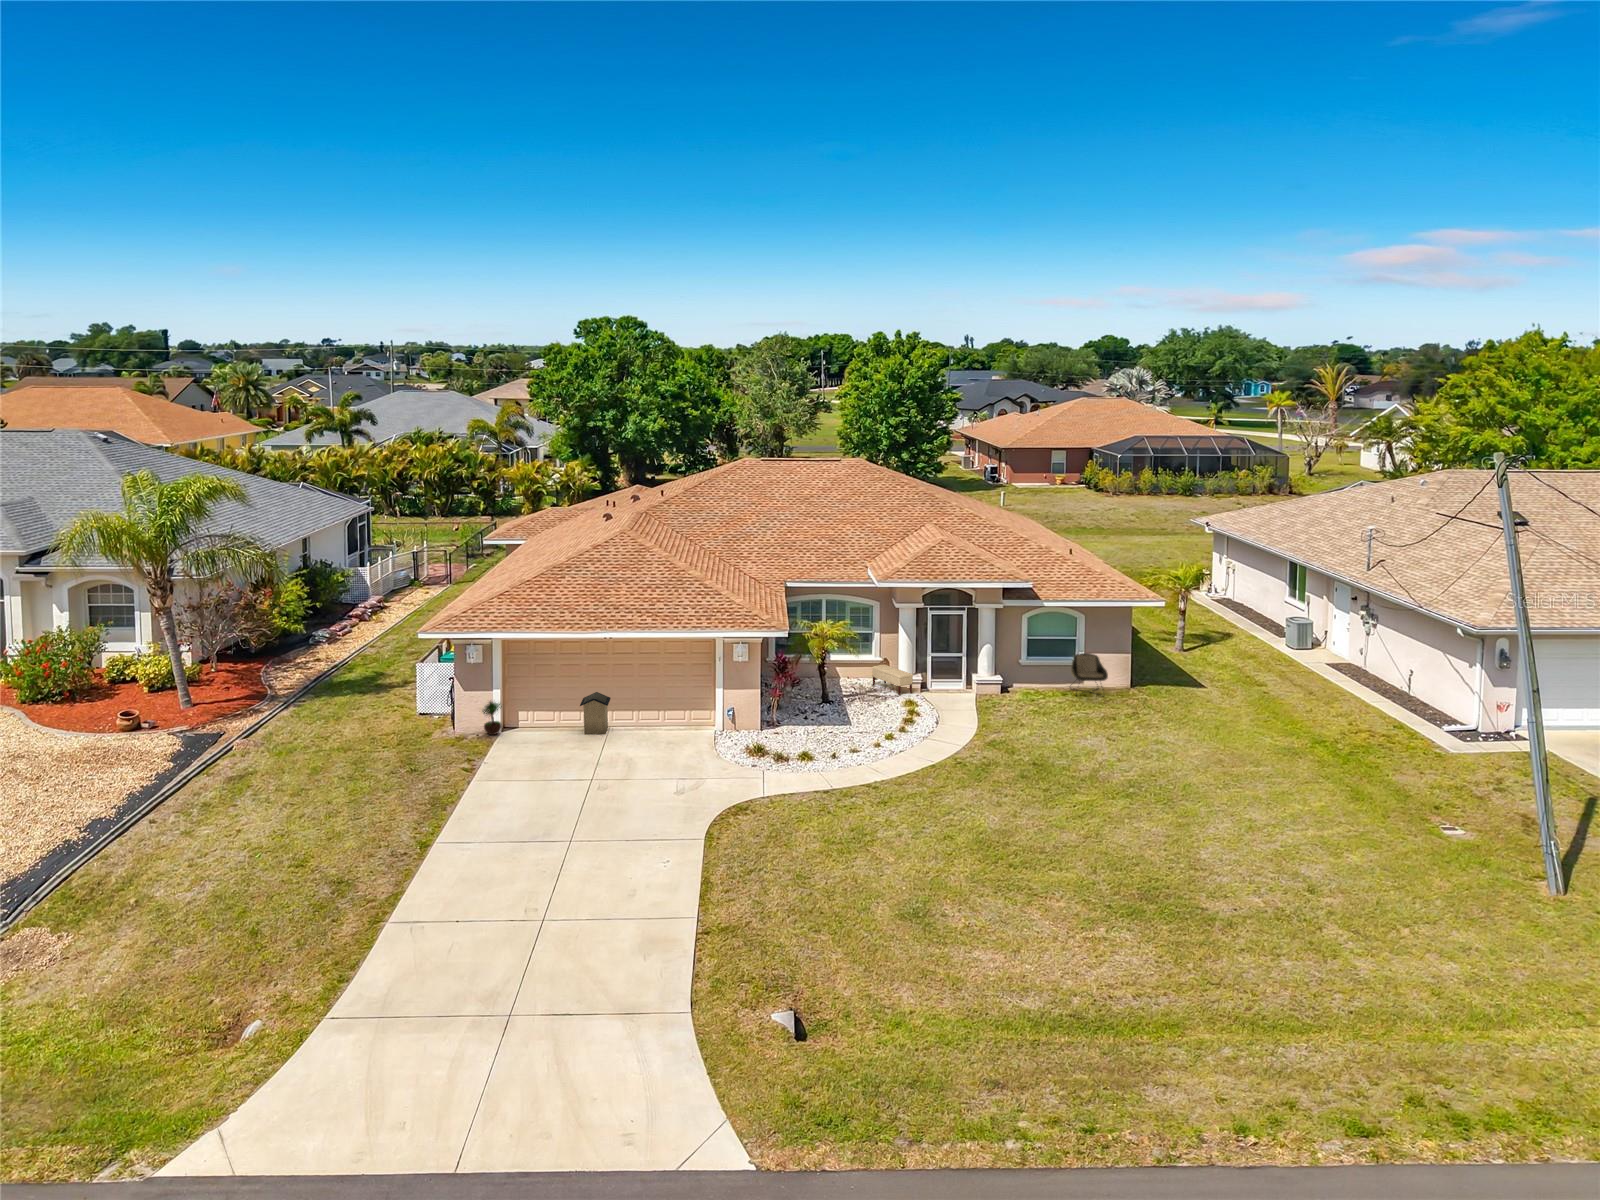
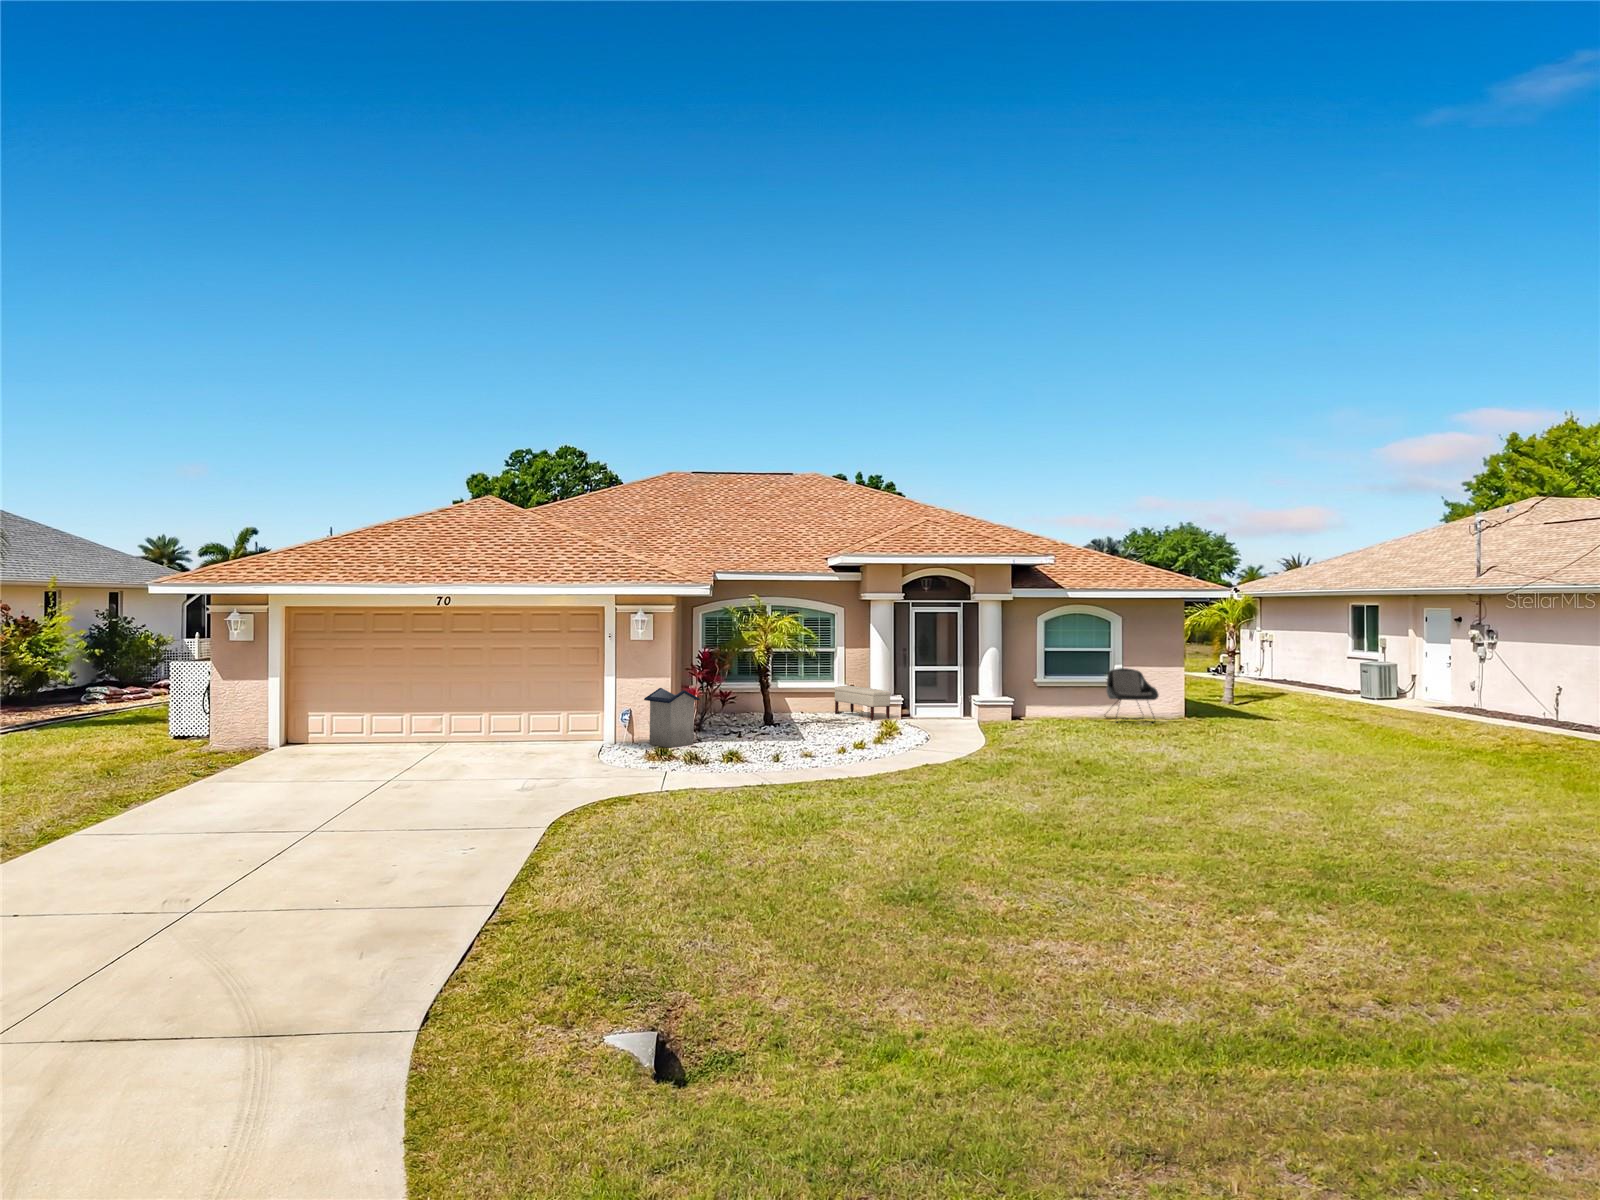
trash can: present [580,692,611,734] -> present [644,688,700,748]
potted tree: present [482,701,502,735] -> none [240,683,279,742]

